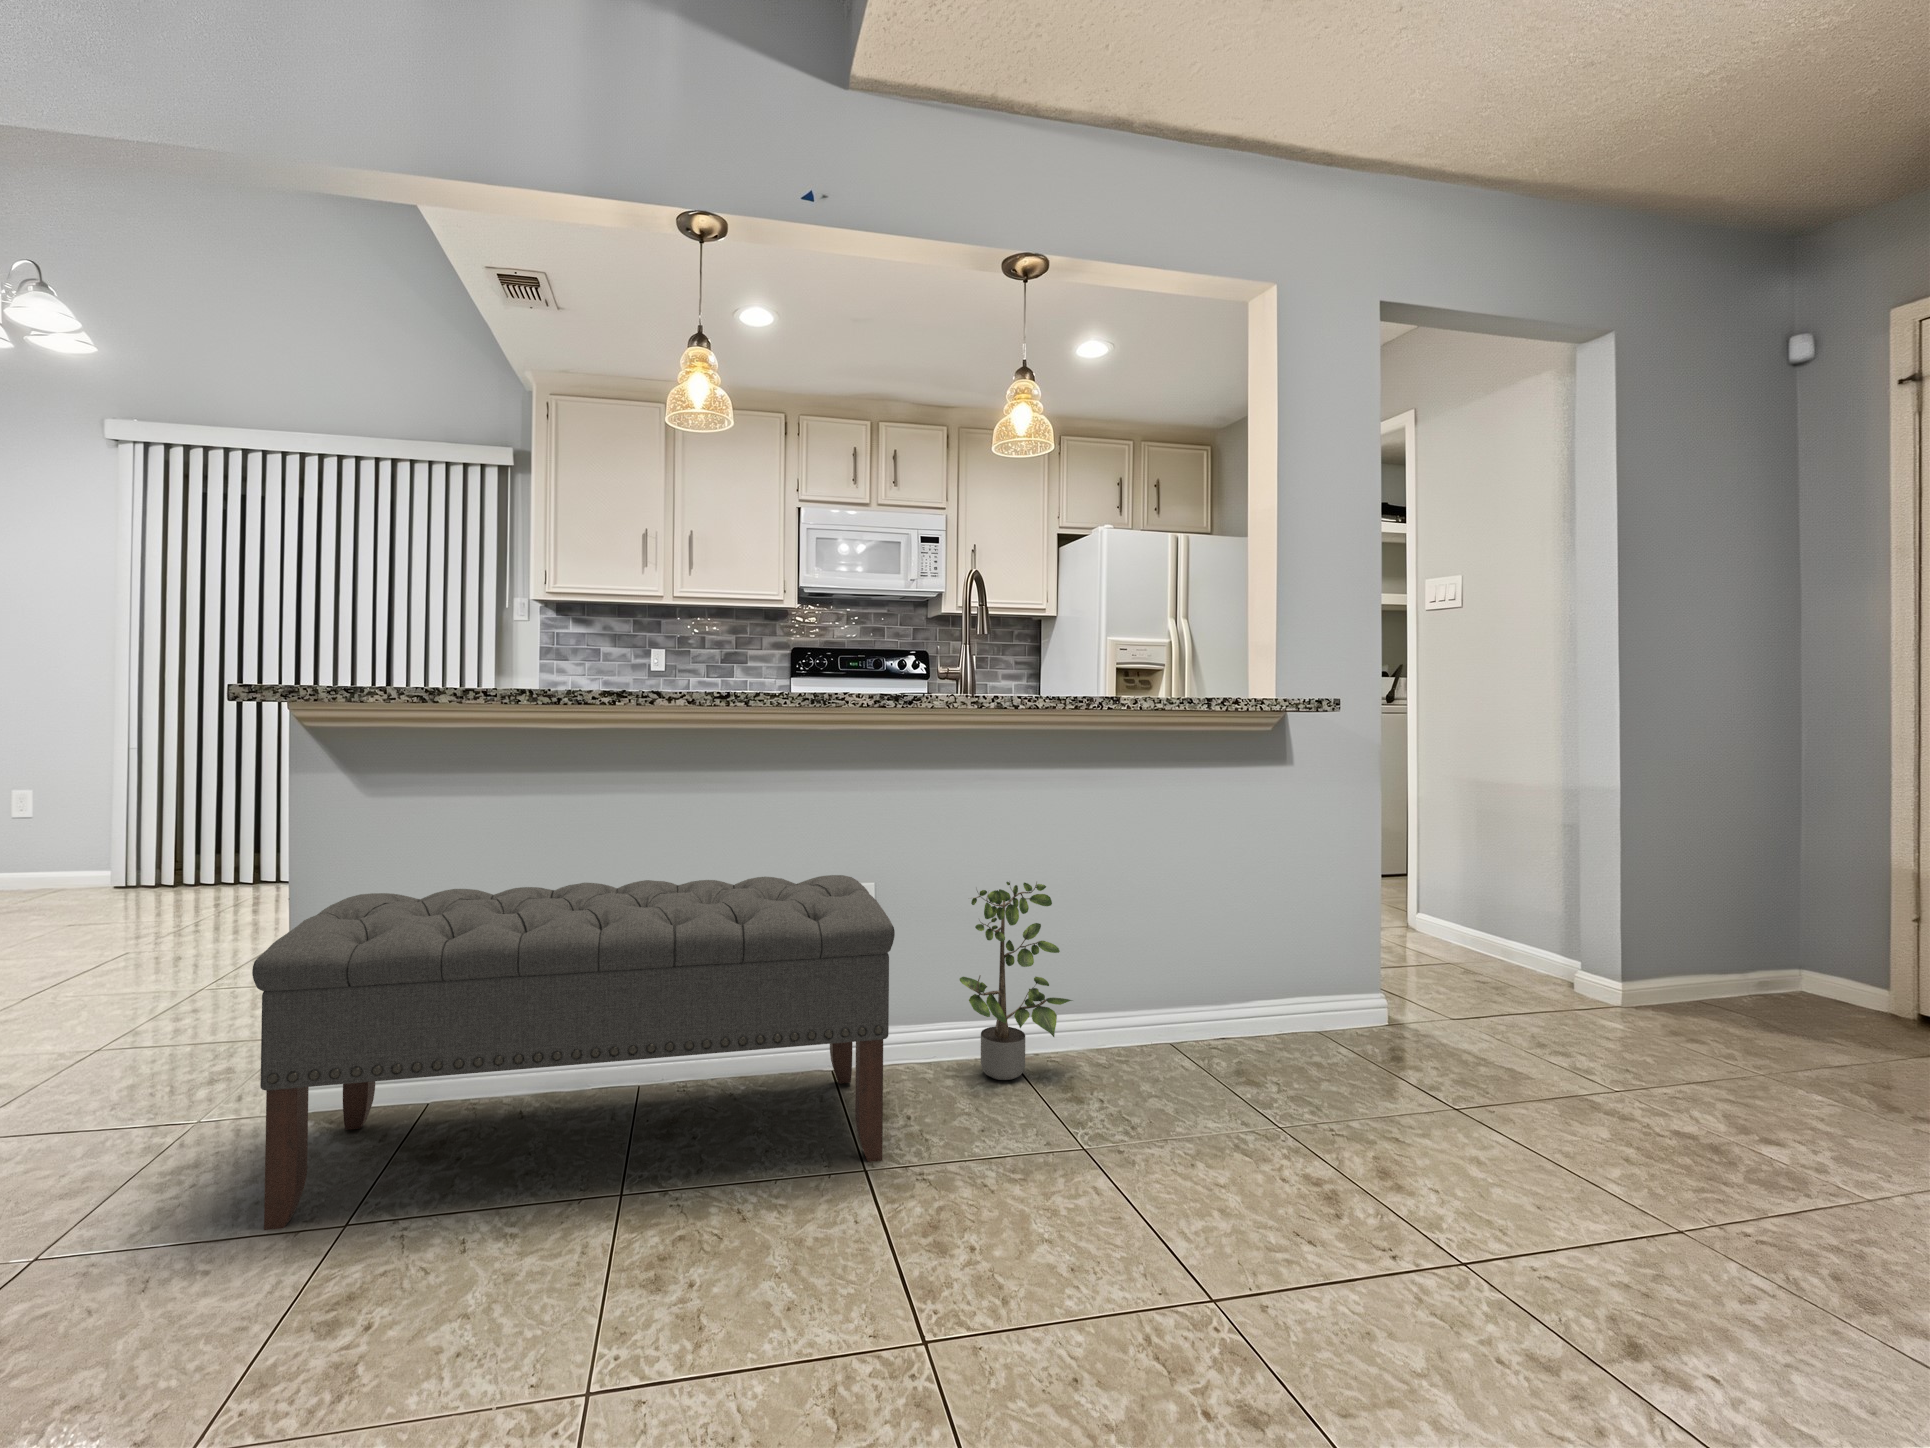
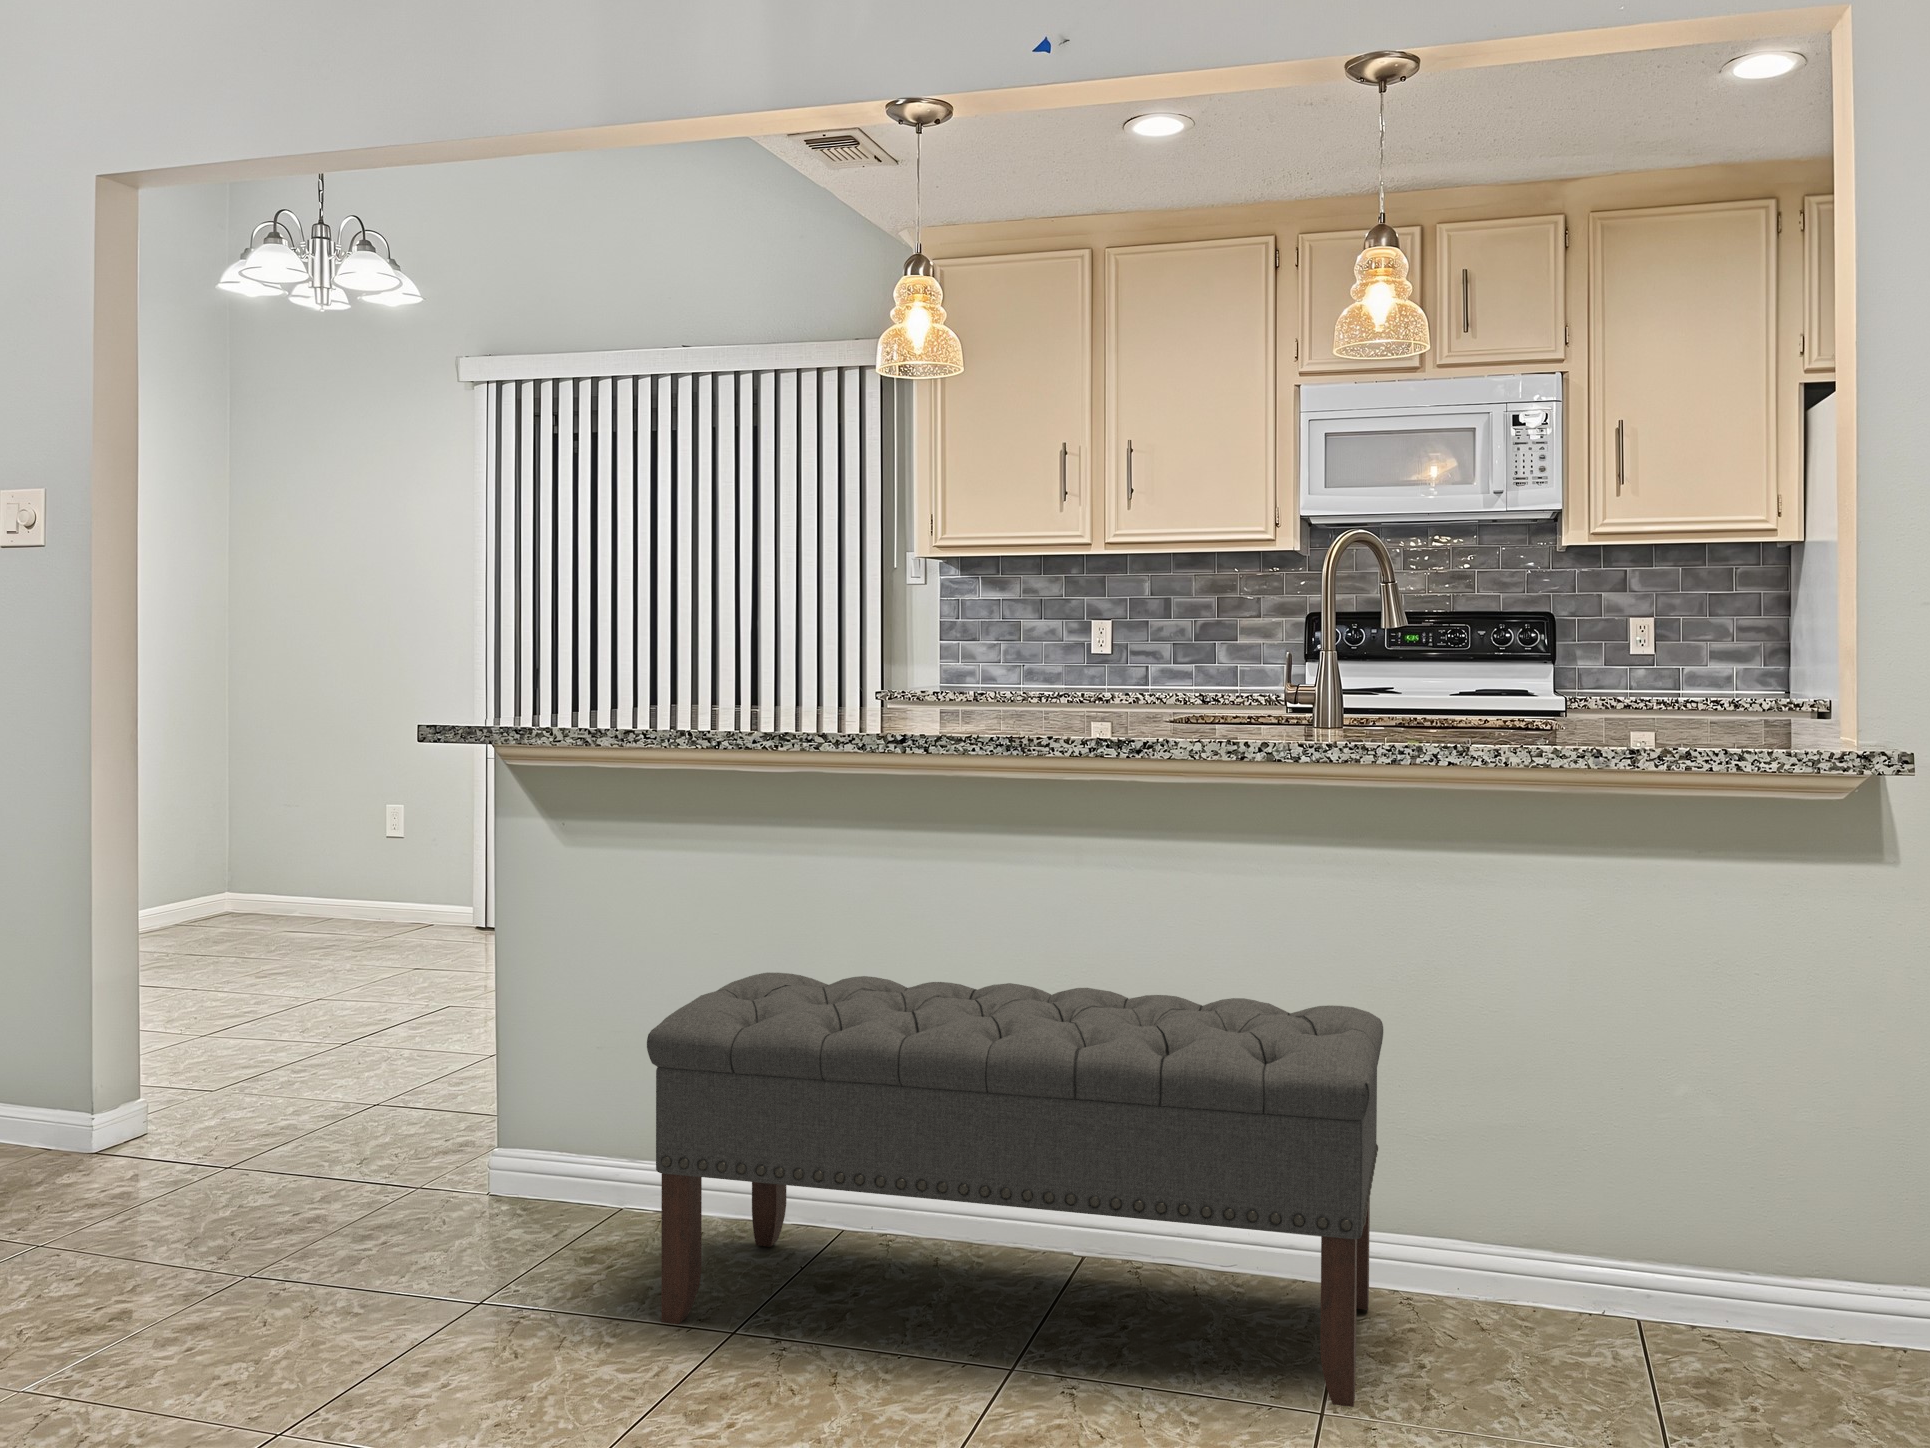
potted plant: present [960,882,1072,1080] -> none [1546,1041,1741,1353]

